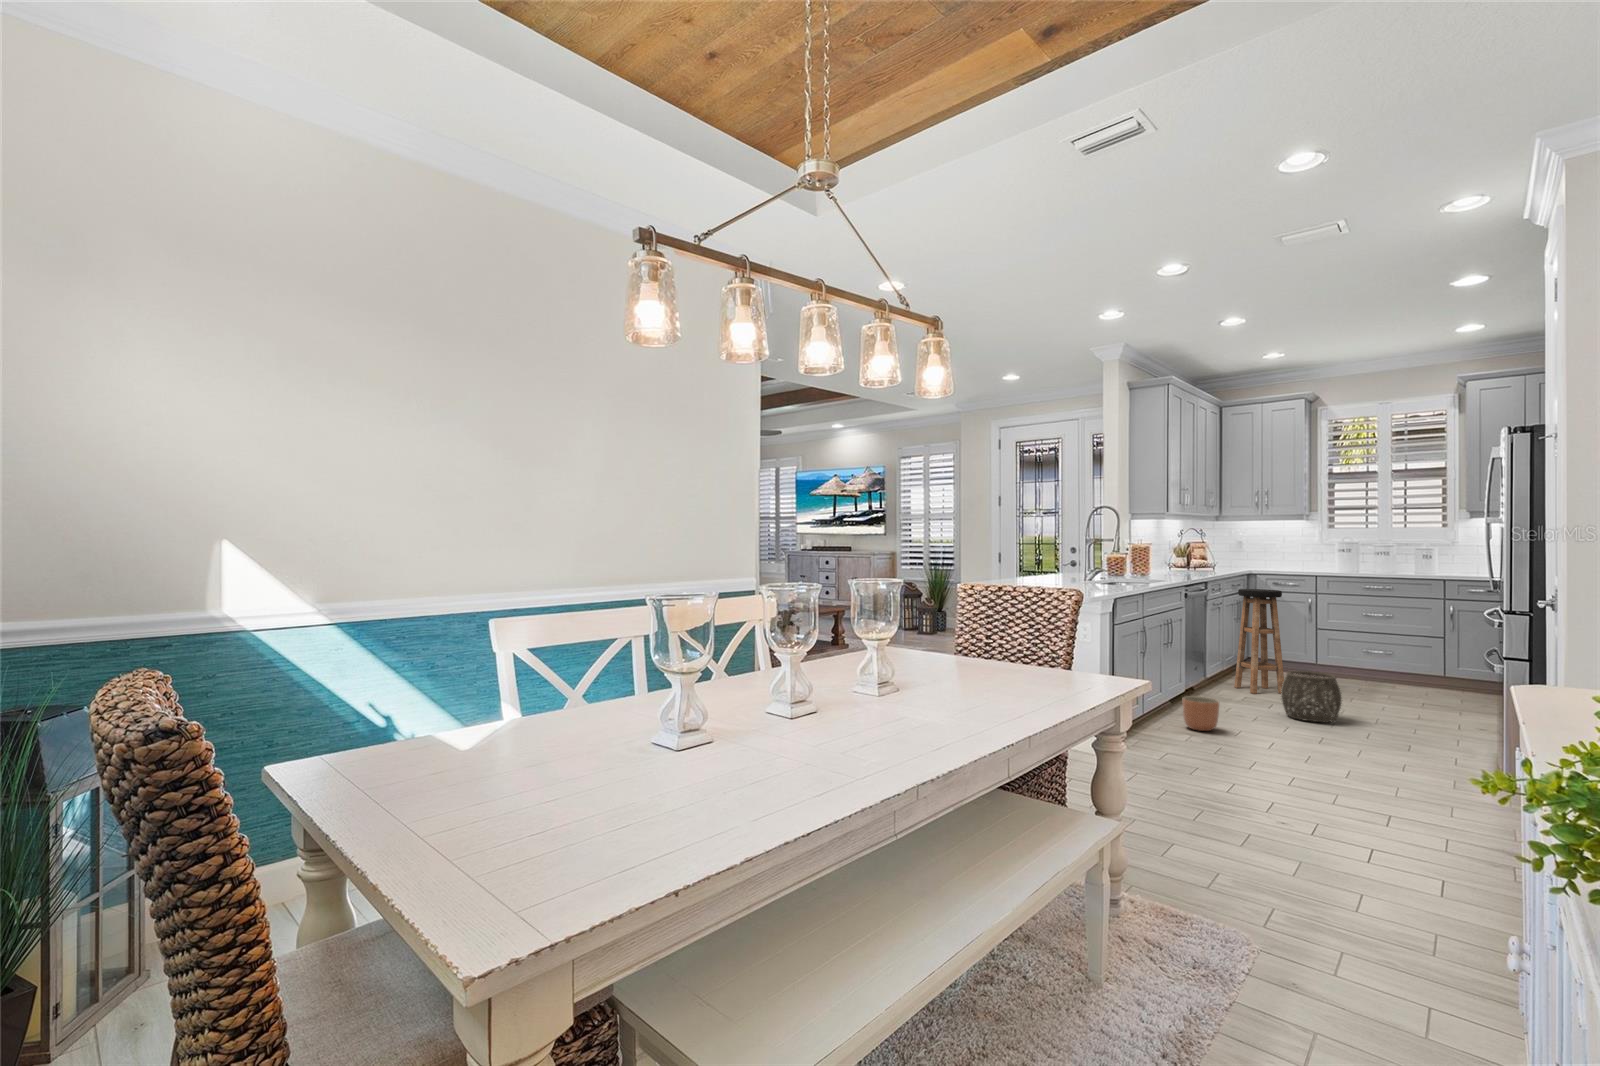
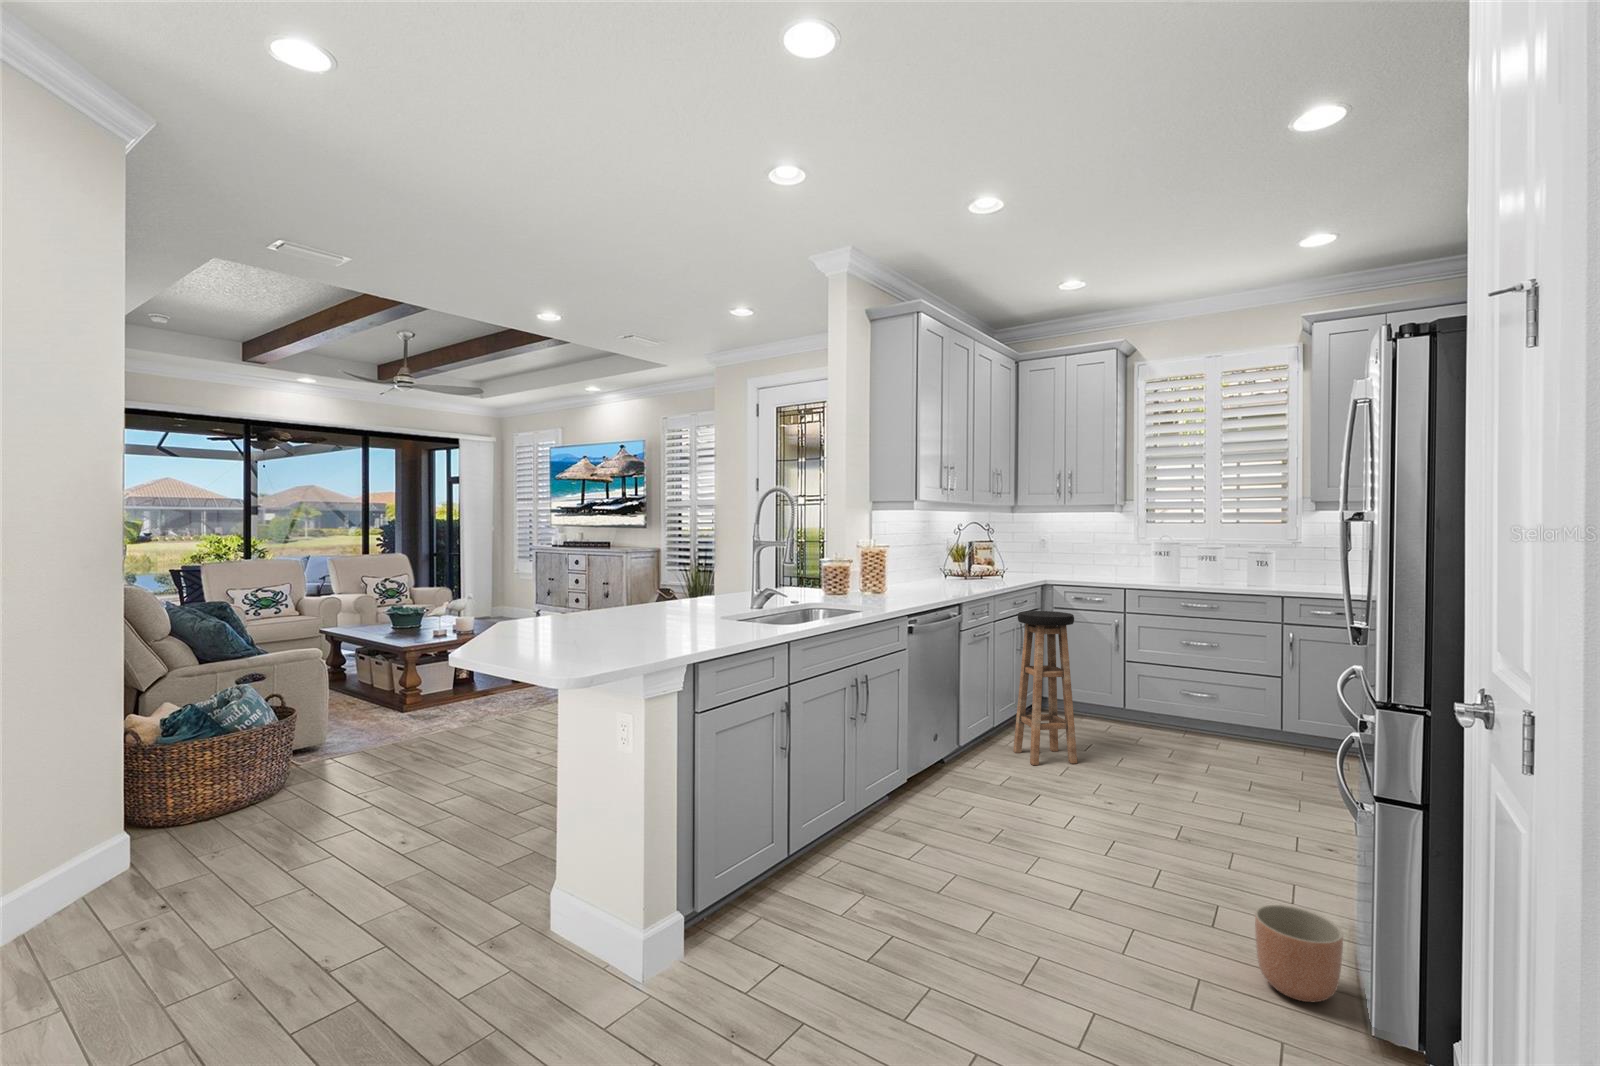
woven basket: present [1281,671,1342,723] -> none [1056,747,1142,837]
planter: present [1182,696,1219,731] -> present [1255,905,1343,1002]

